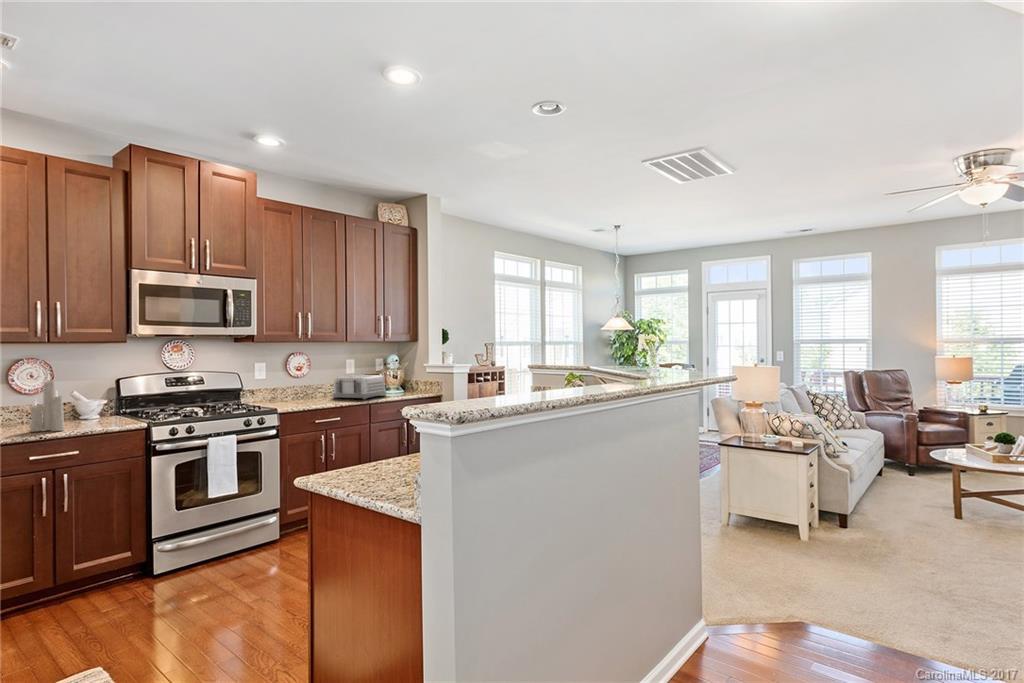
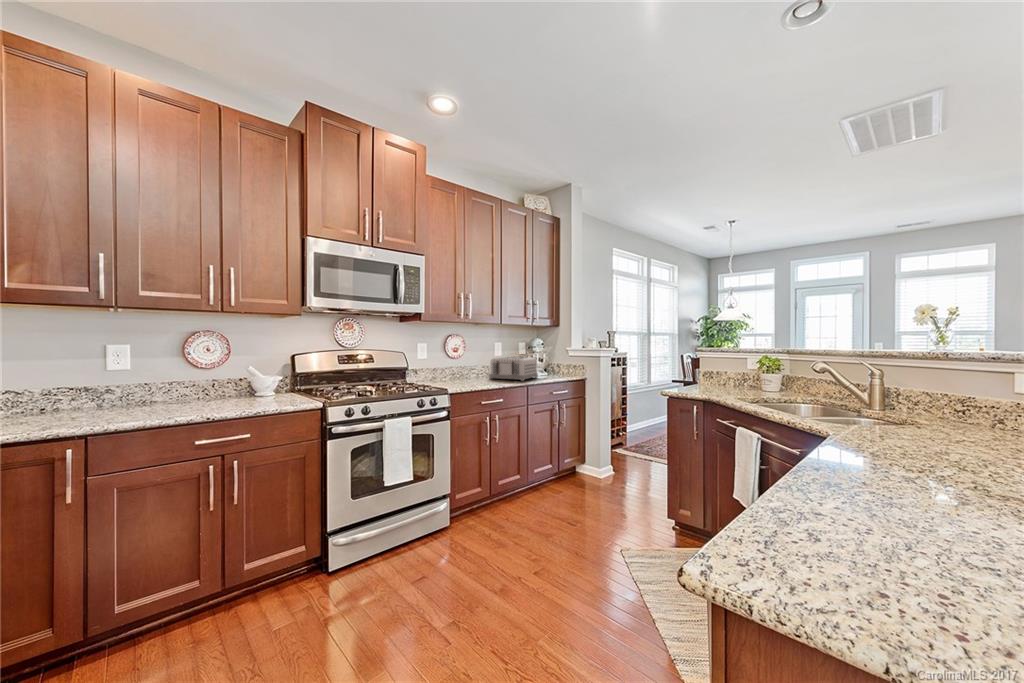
candle: present [30,380,65,432] -> none [198,341,237,411]

